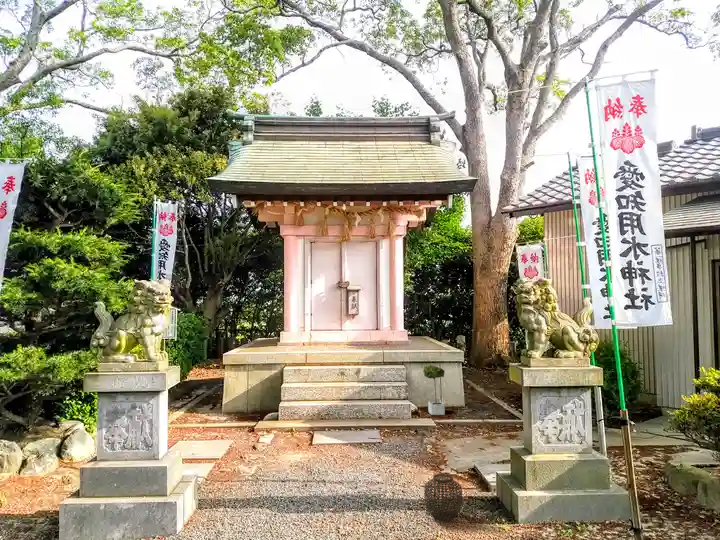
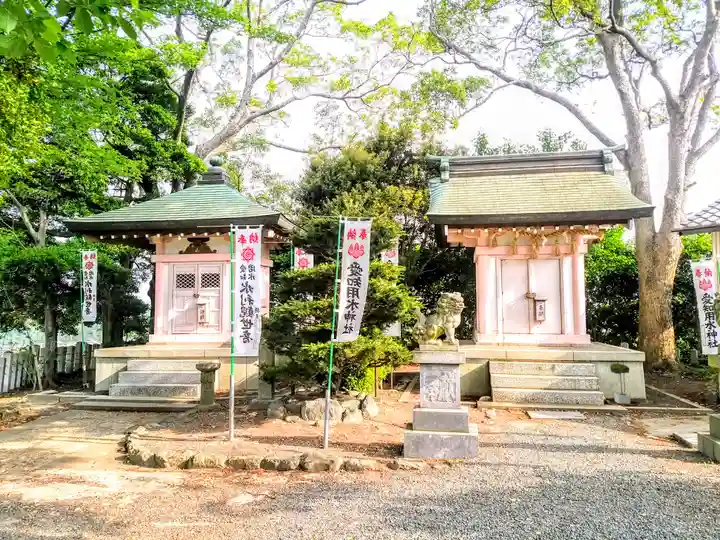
woven basket: present [424,474,462,521] -> none [650,430,679,460]

